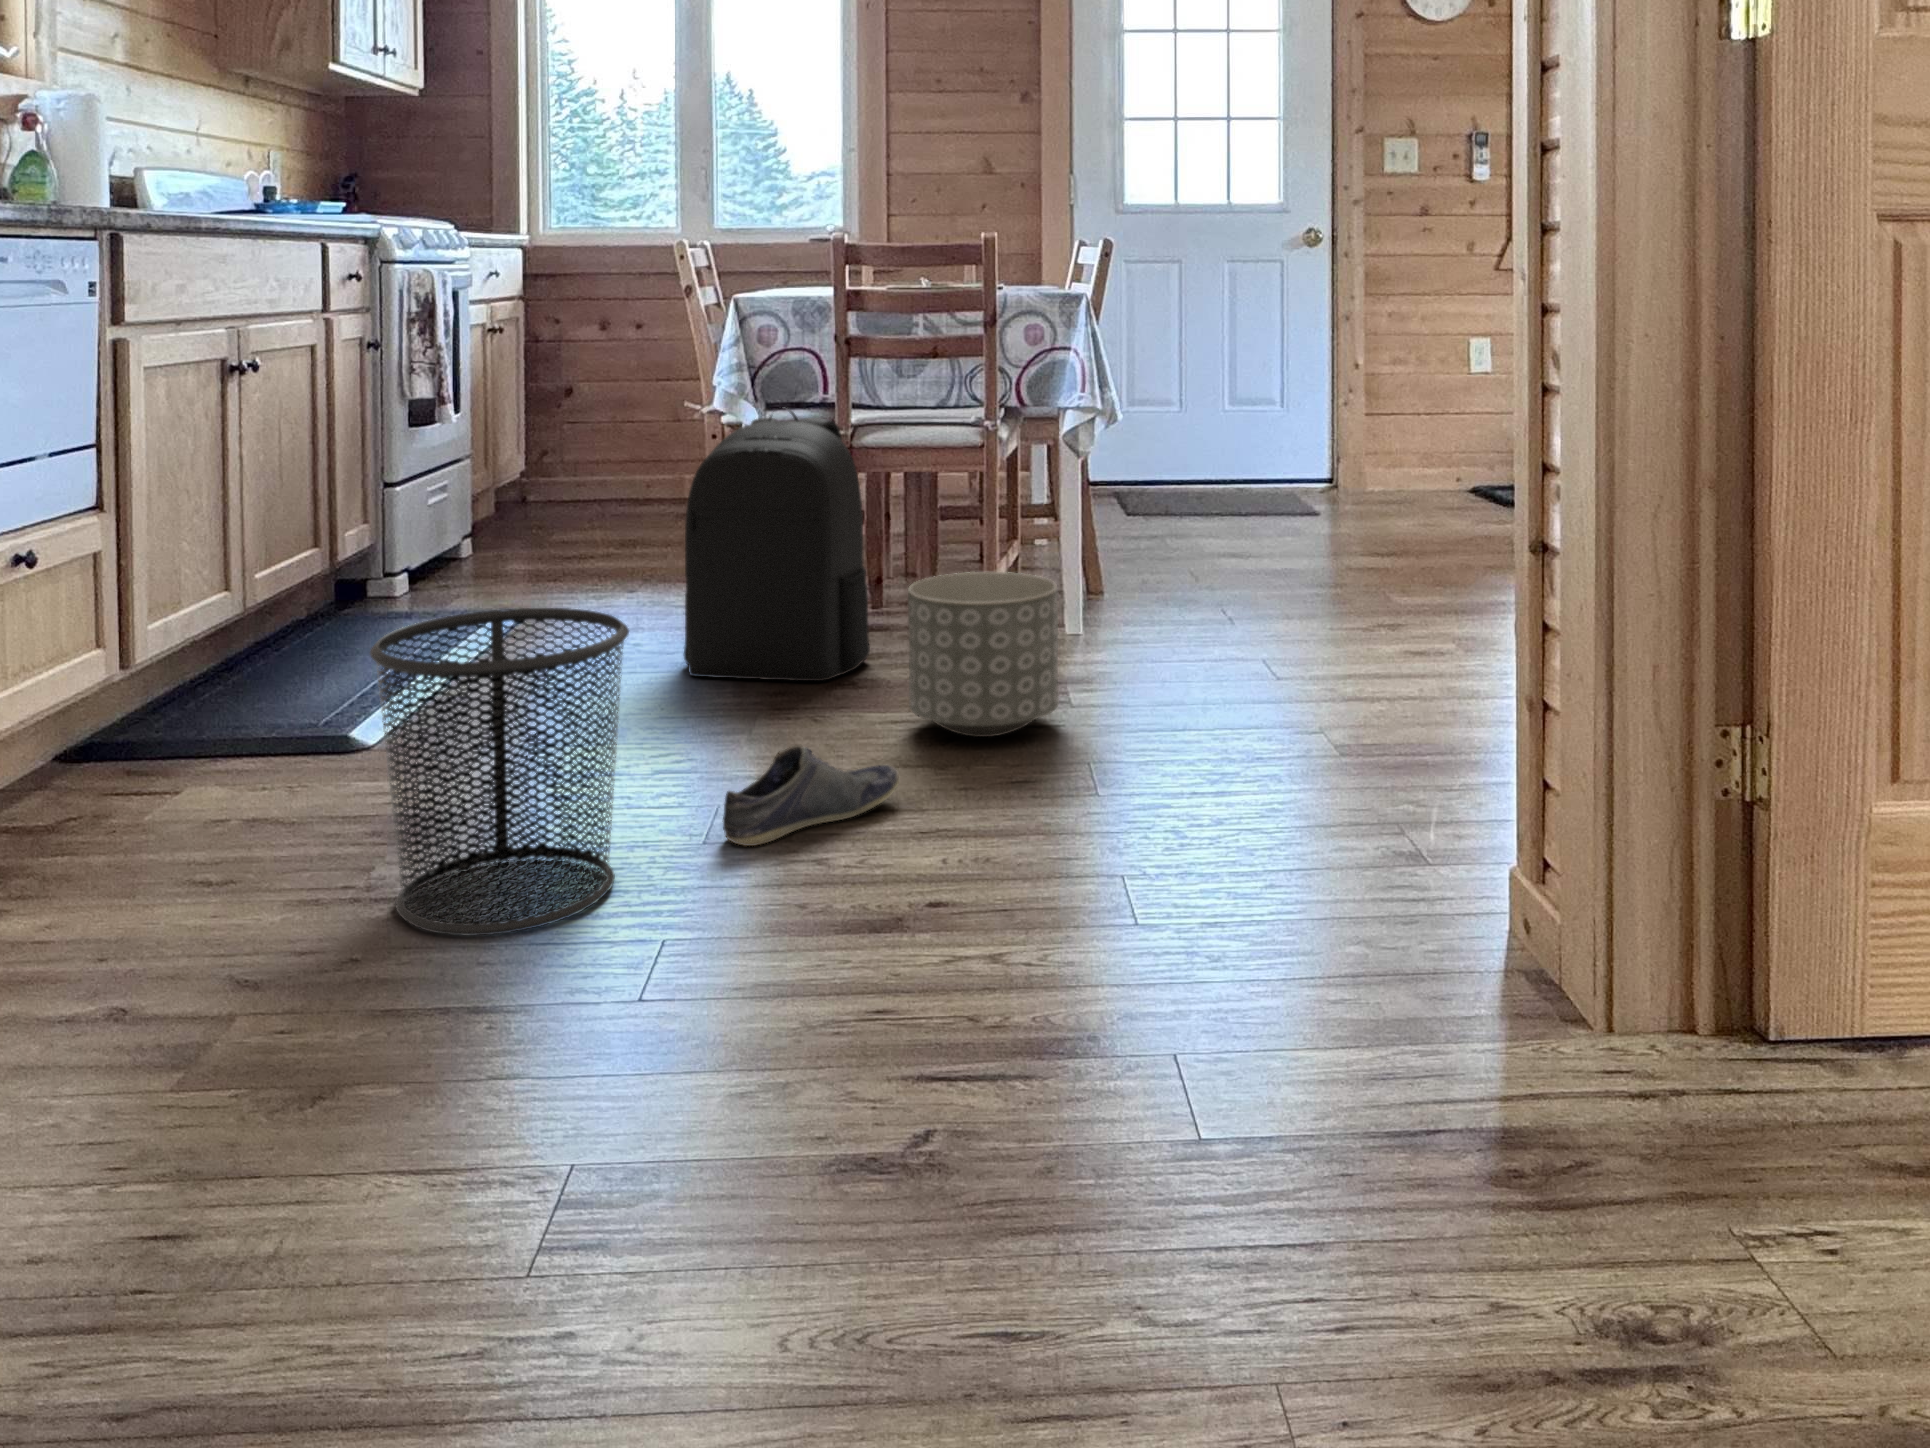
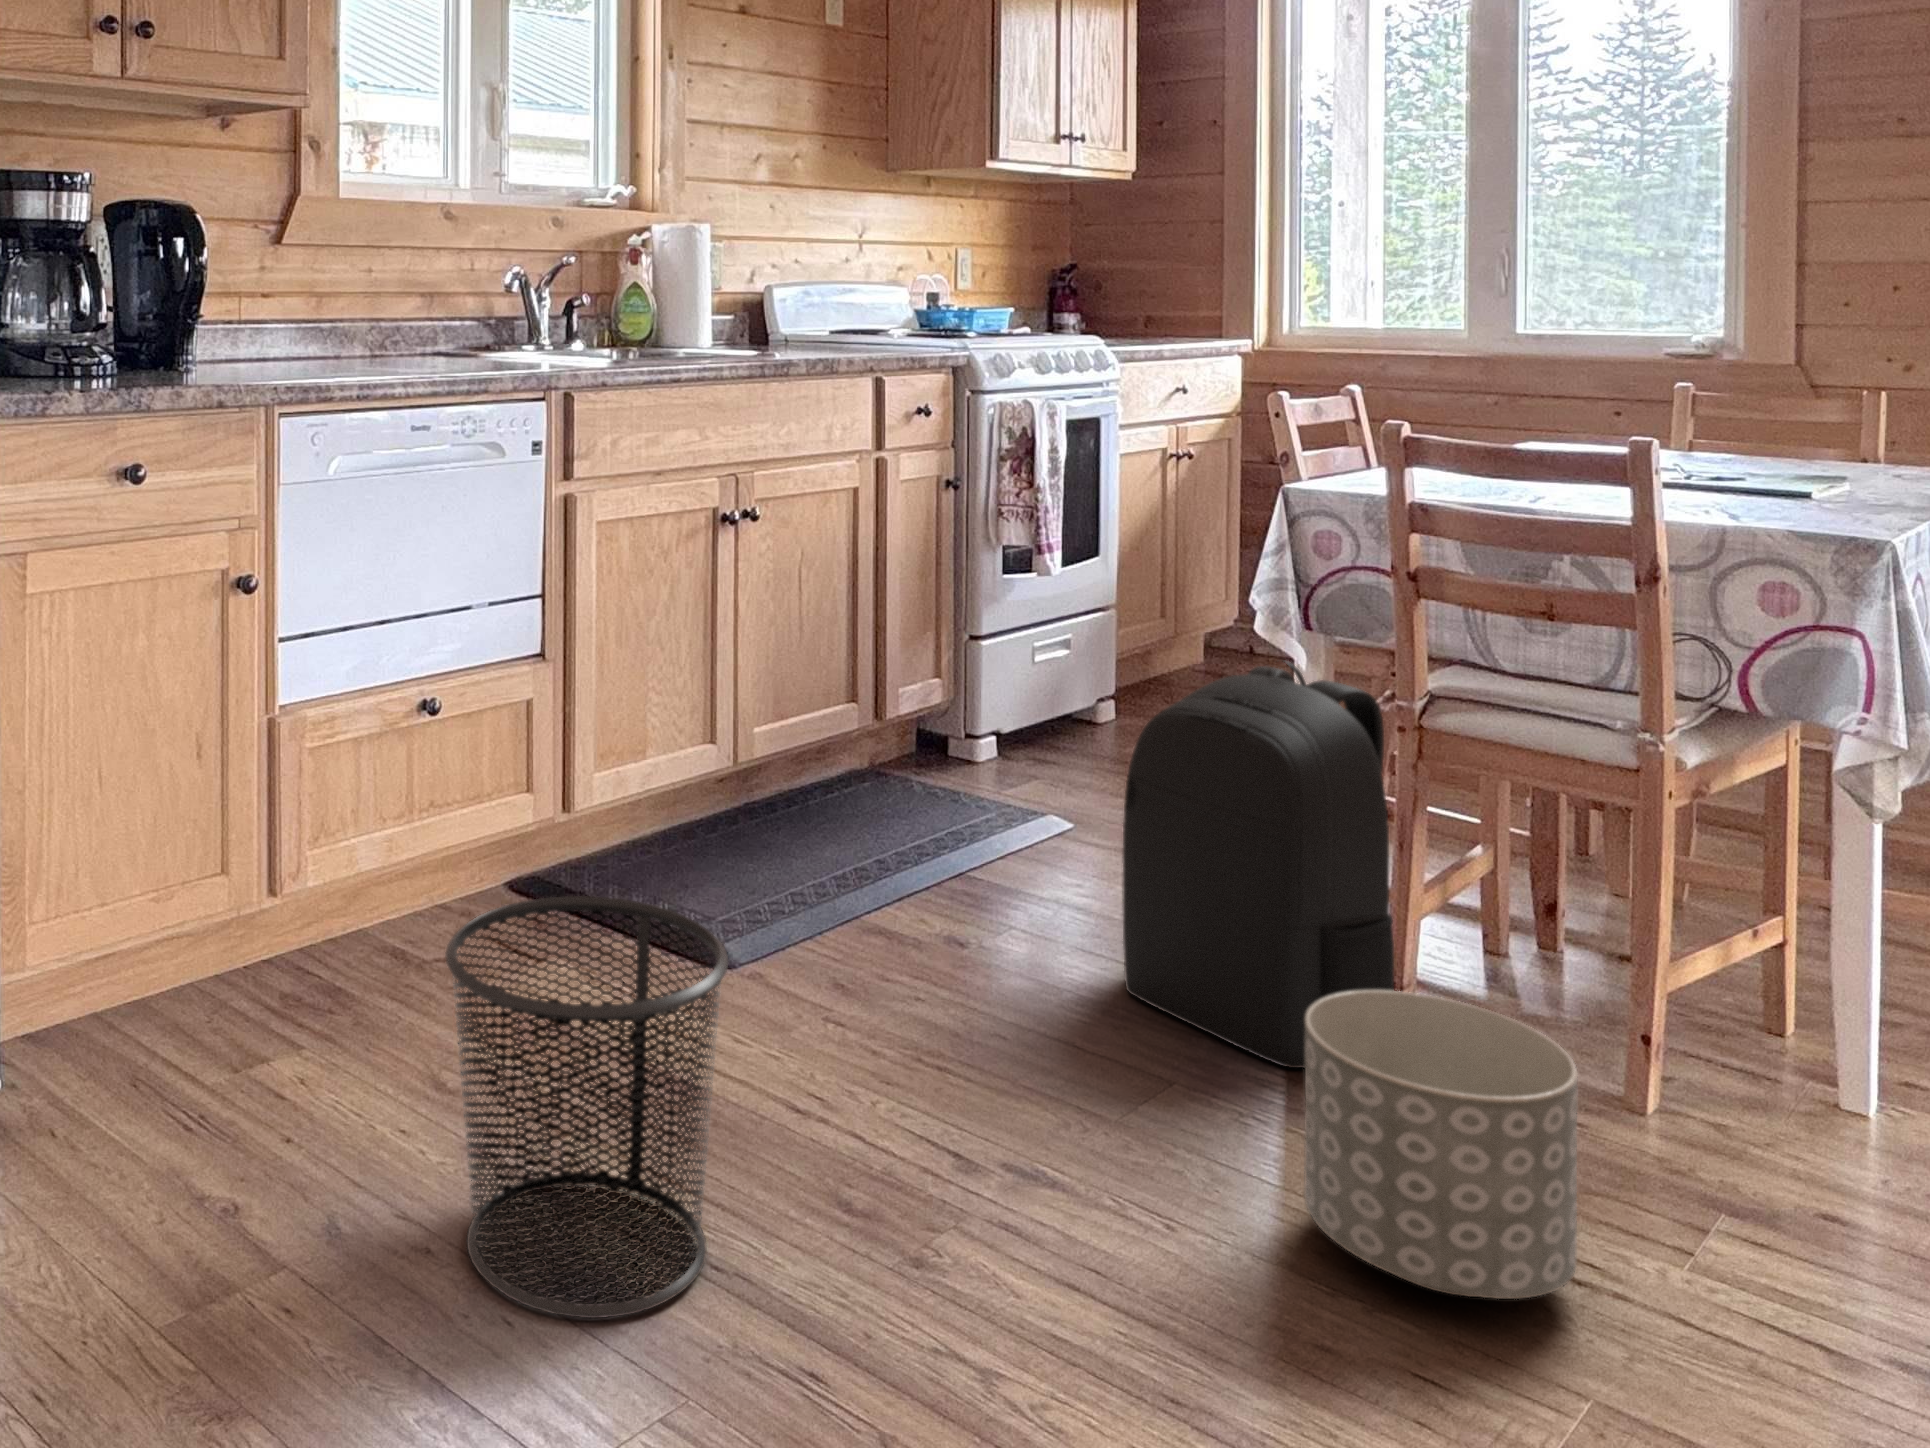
shoe: present [722,745,899,846] -> none [858,1200,1154,1341]

